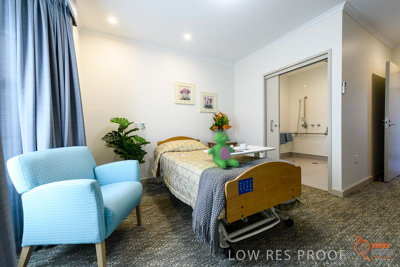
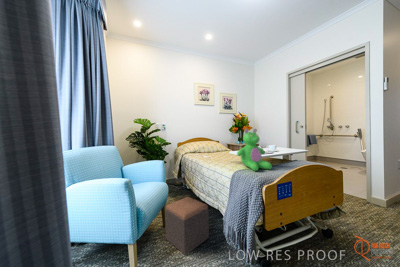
footstool: none [138,195,181,251] -> present [165,197,209,255]

